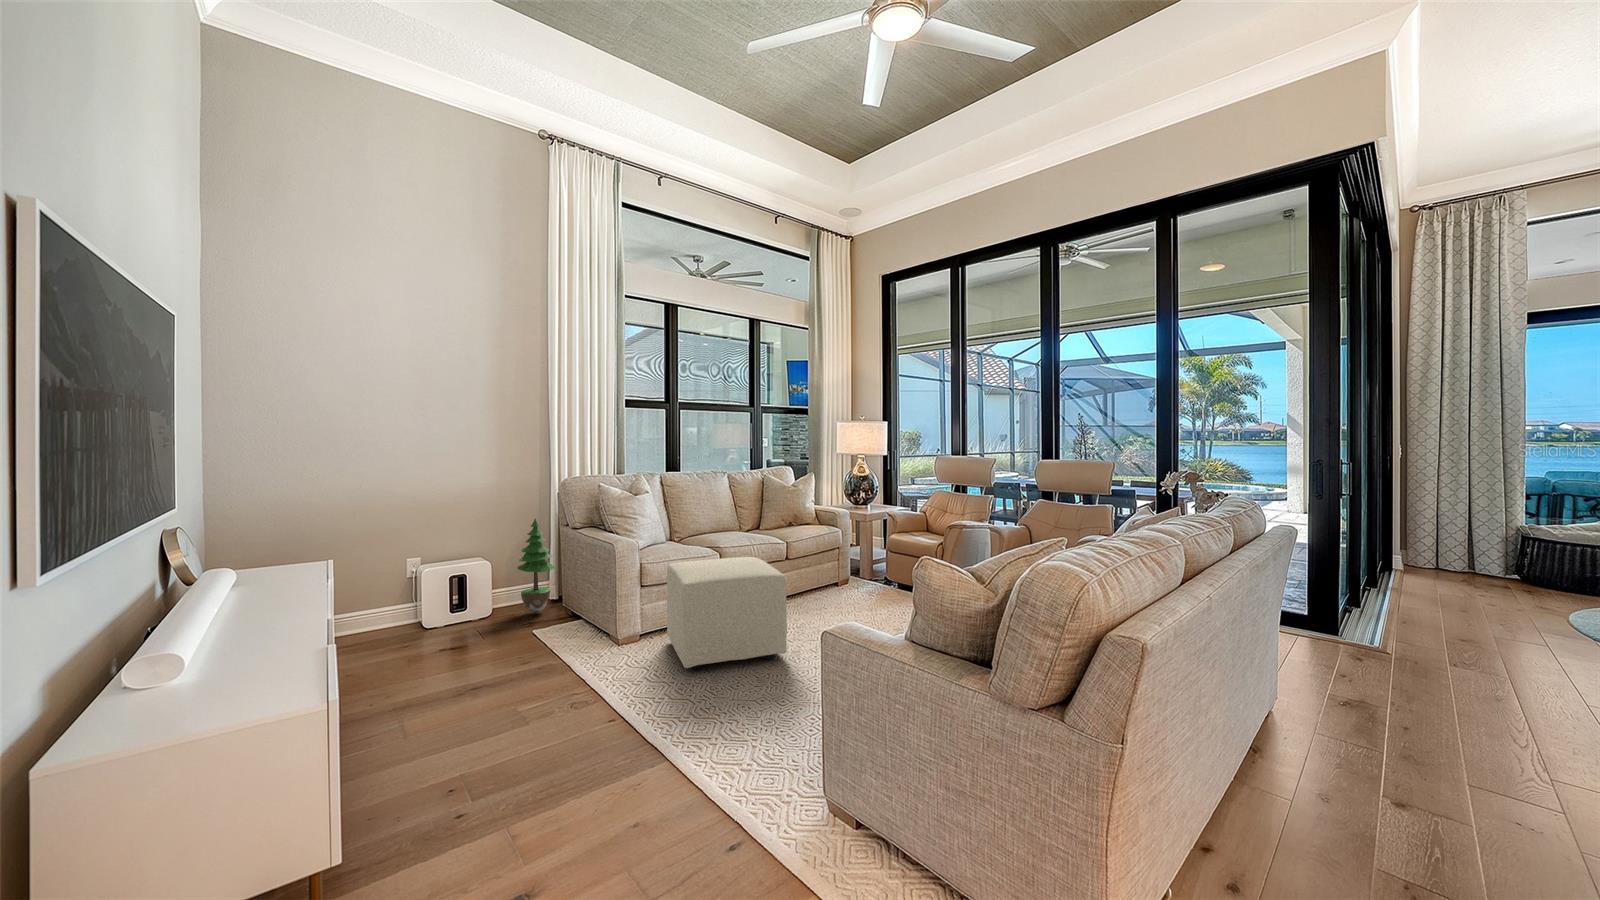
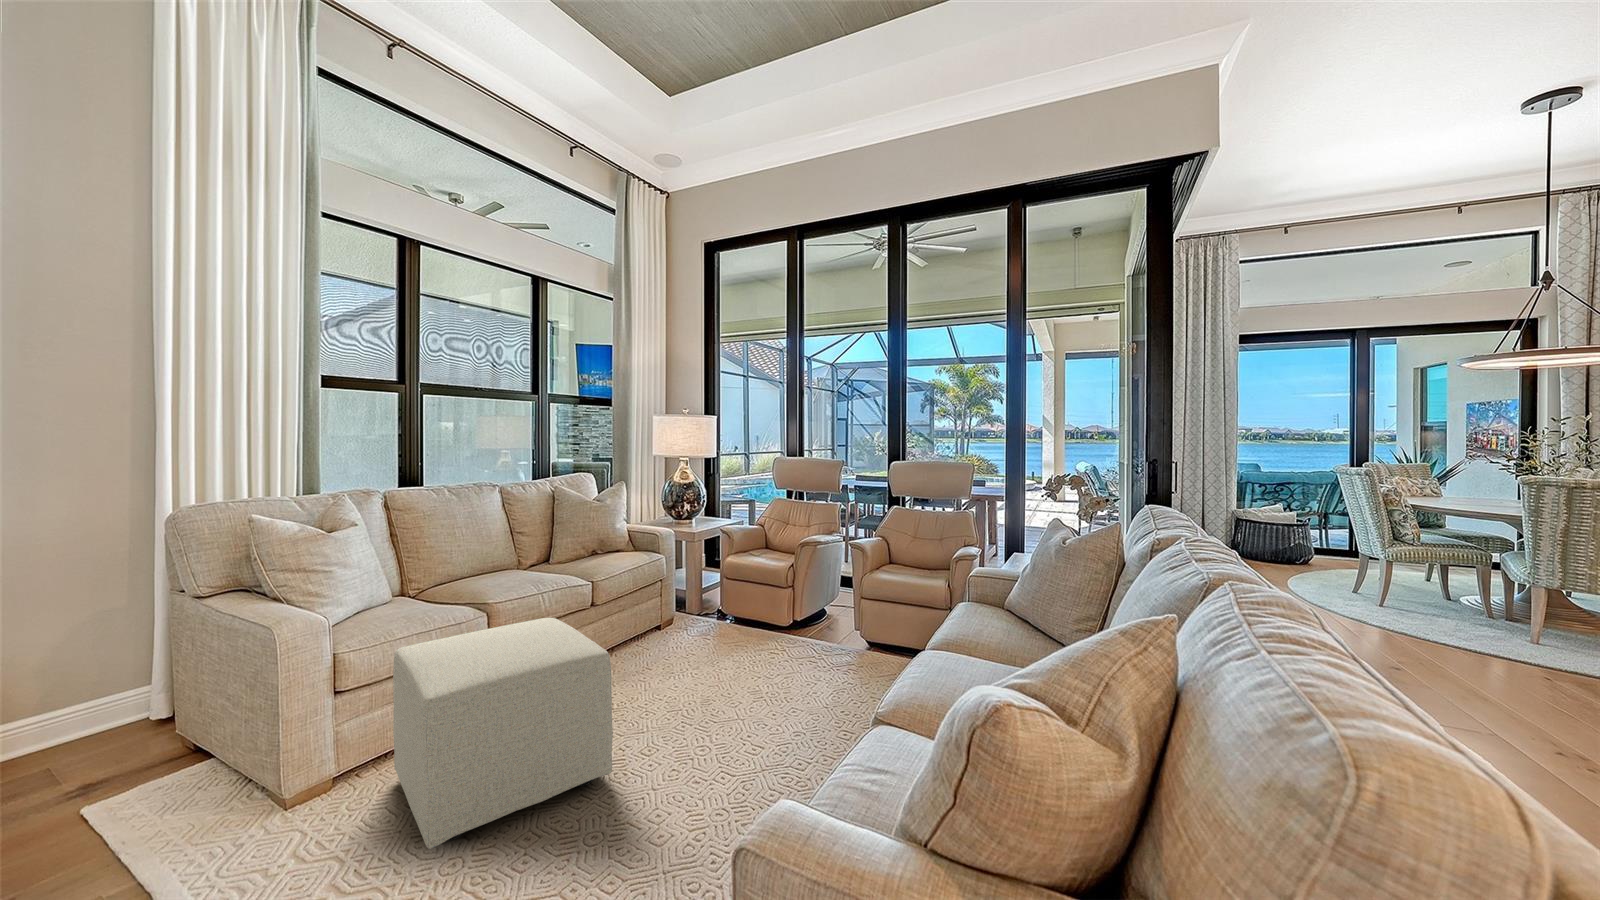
potted tree: present [518,518,554,613] -> none [63,581,160,756]

